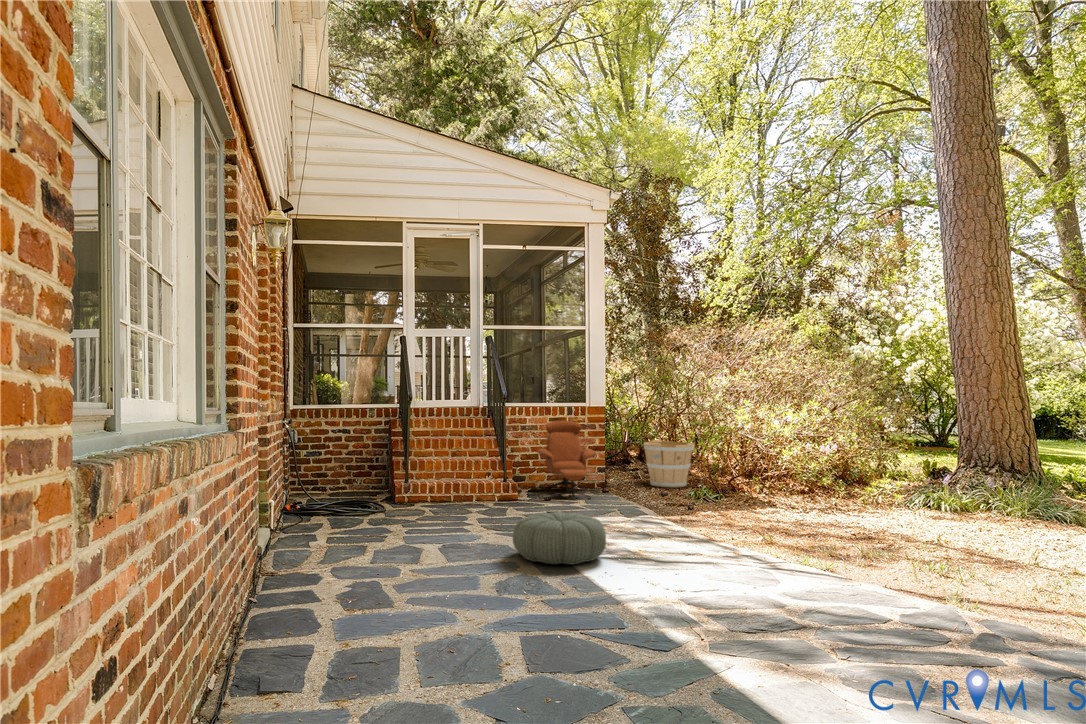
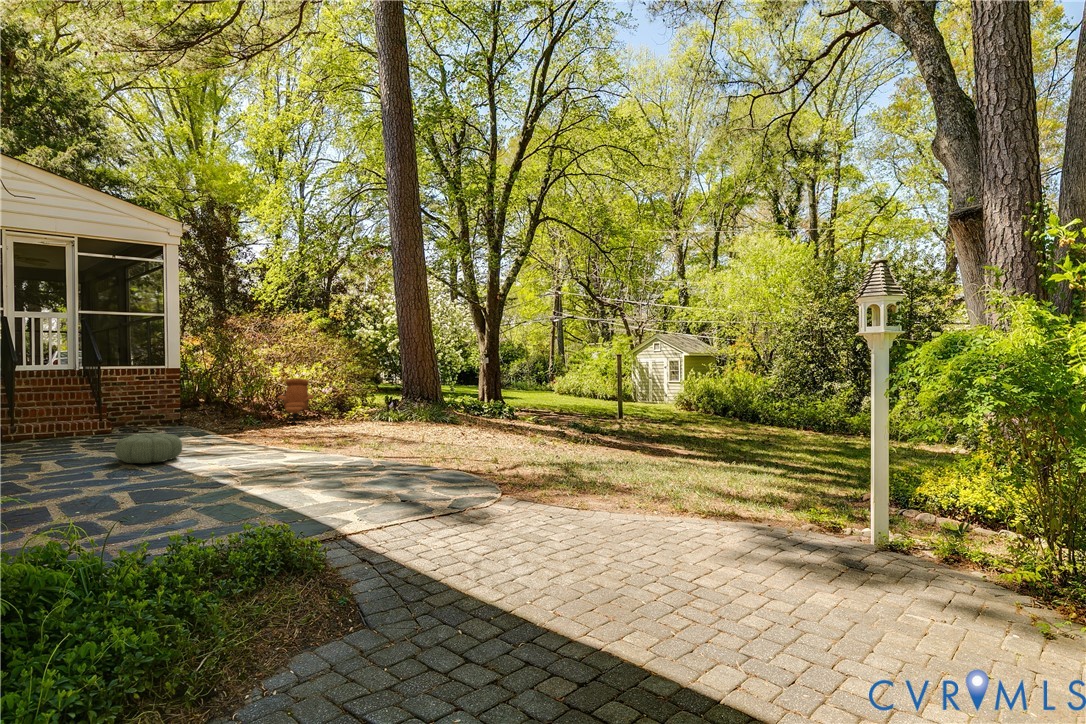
lounge chair: present [538,421,594,499] -> present [278,378,314,424]
wooden bucket: present [644,440,694,488] -> none [209,389,245,418]

